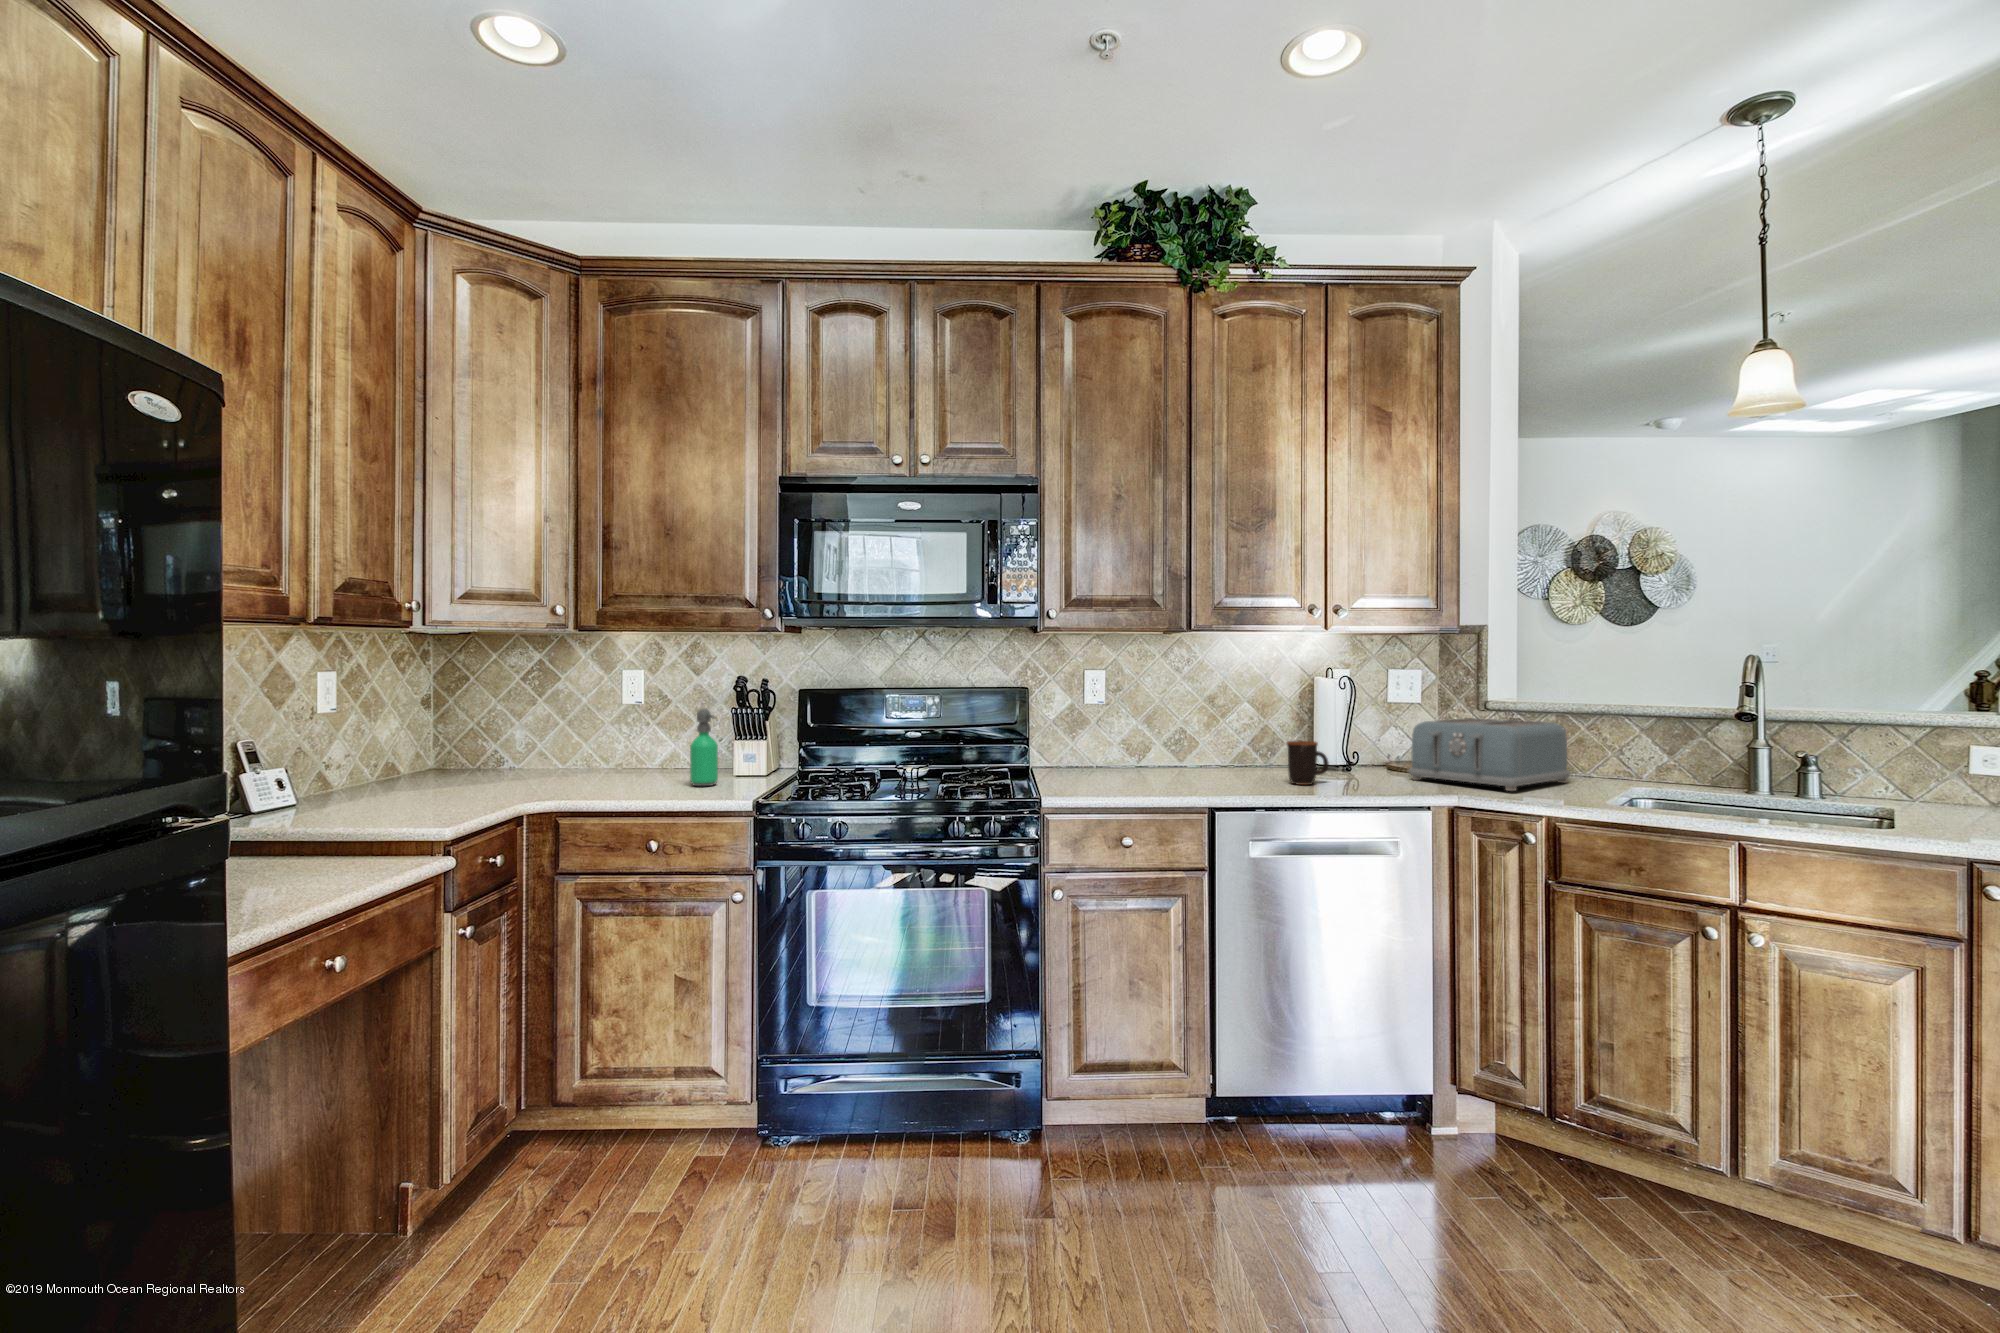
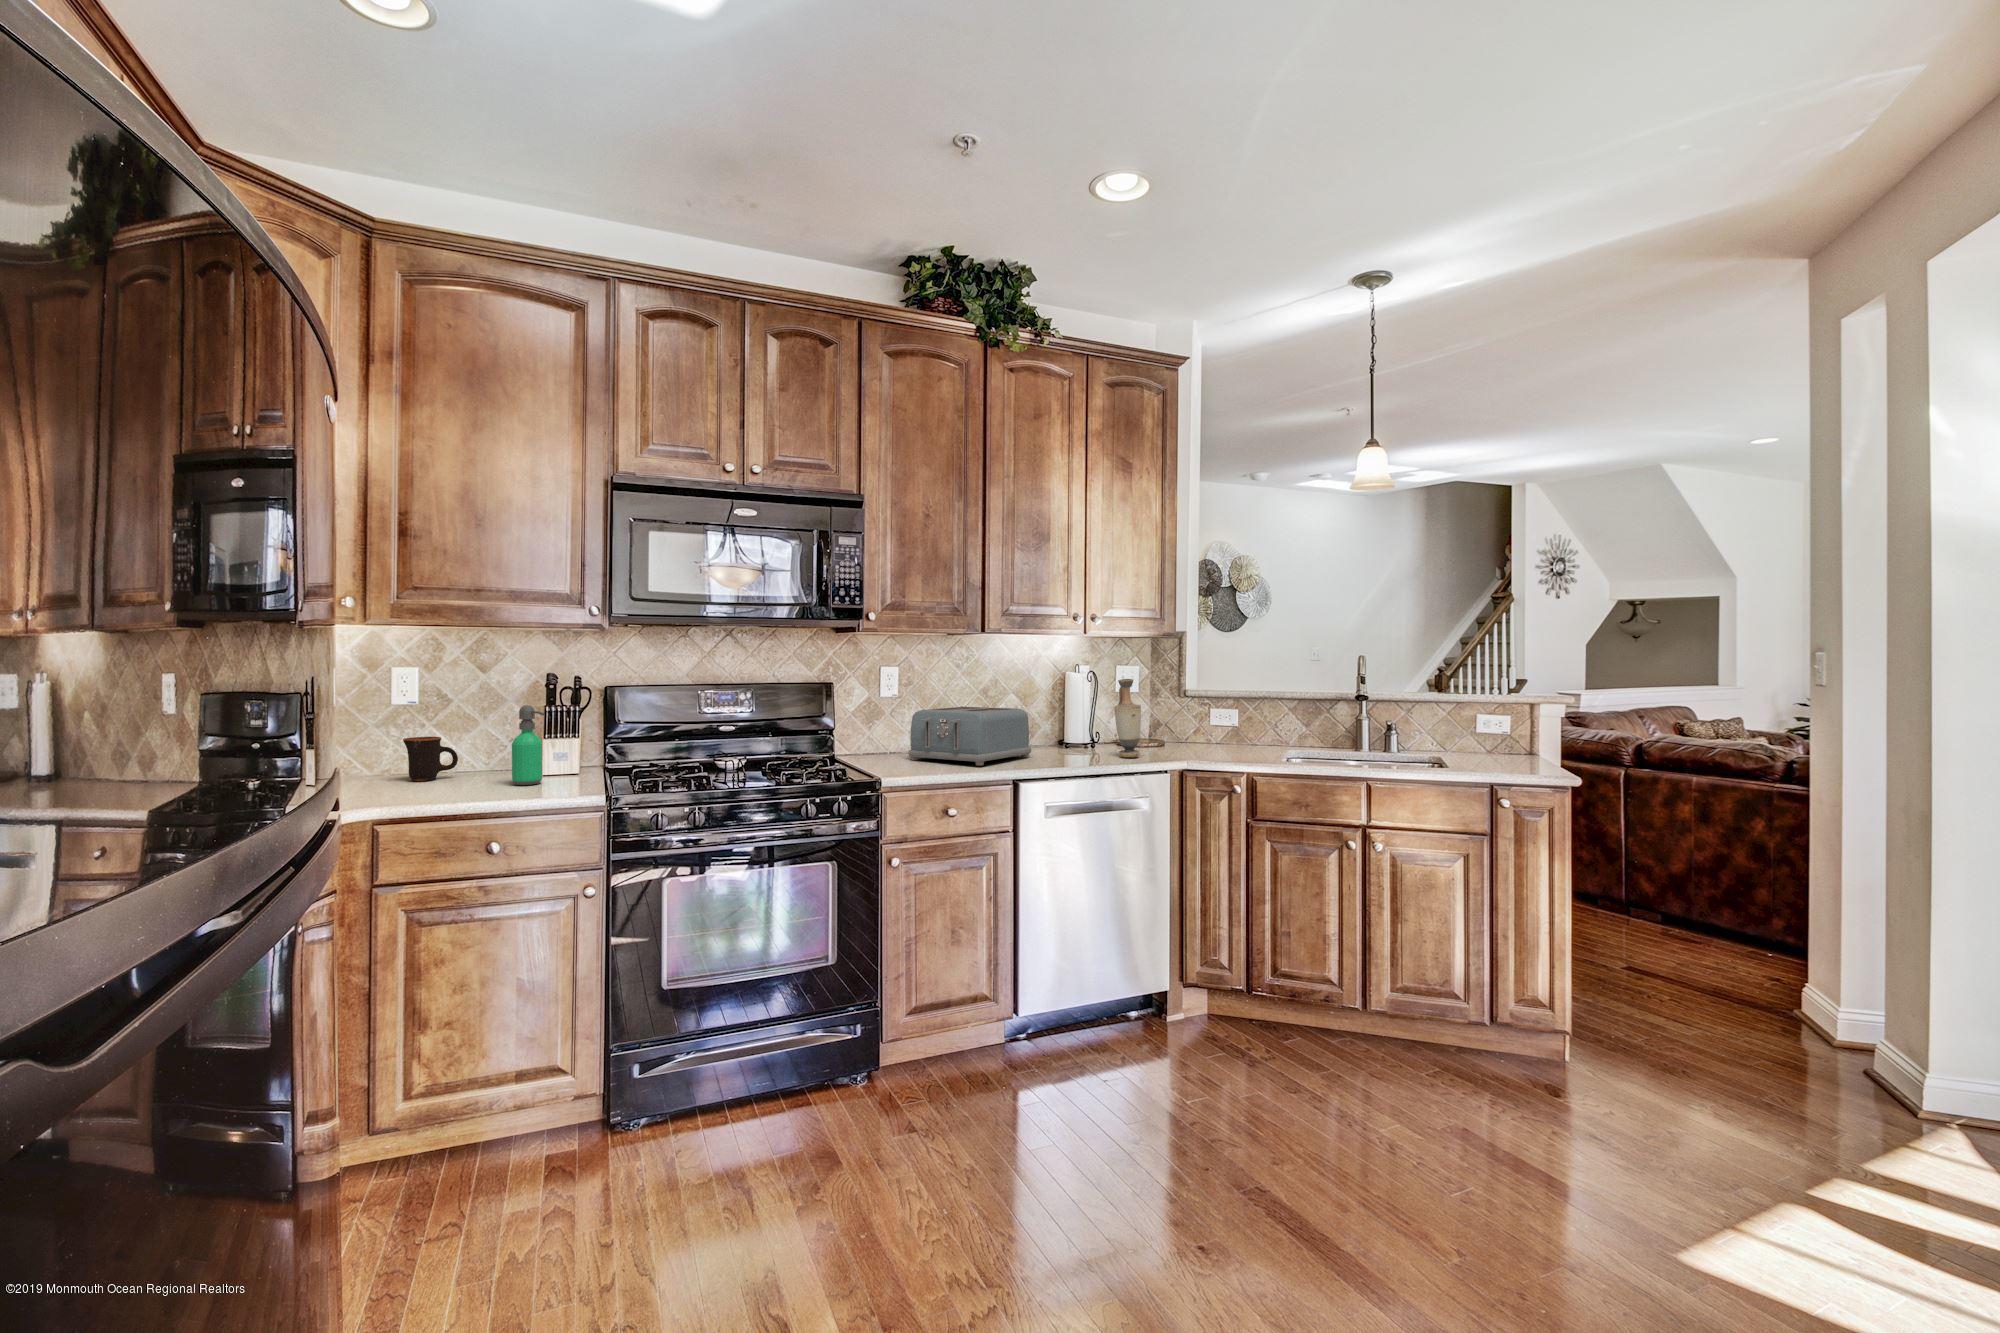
vase: none [1358,687,1394,787] -> present [1114,679,1141,757]
toaster: present [1409,718,1570,791] -> present [908,706,1031,765]
mug: present [1287,741,1329,785] -> present [403,737,458,781]

